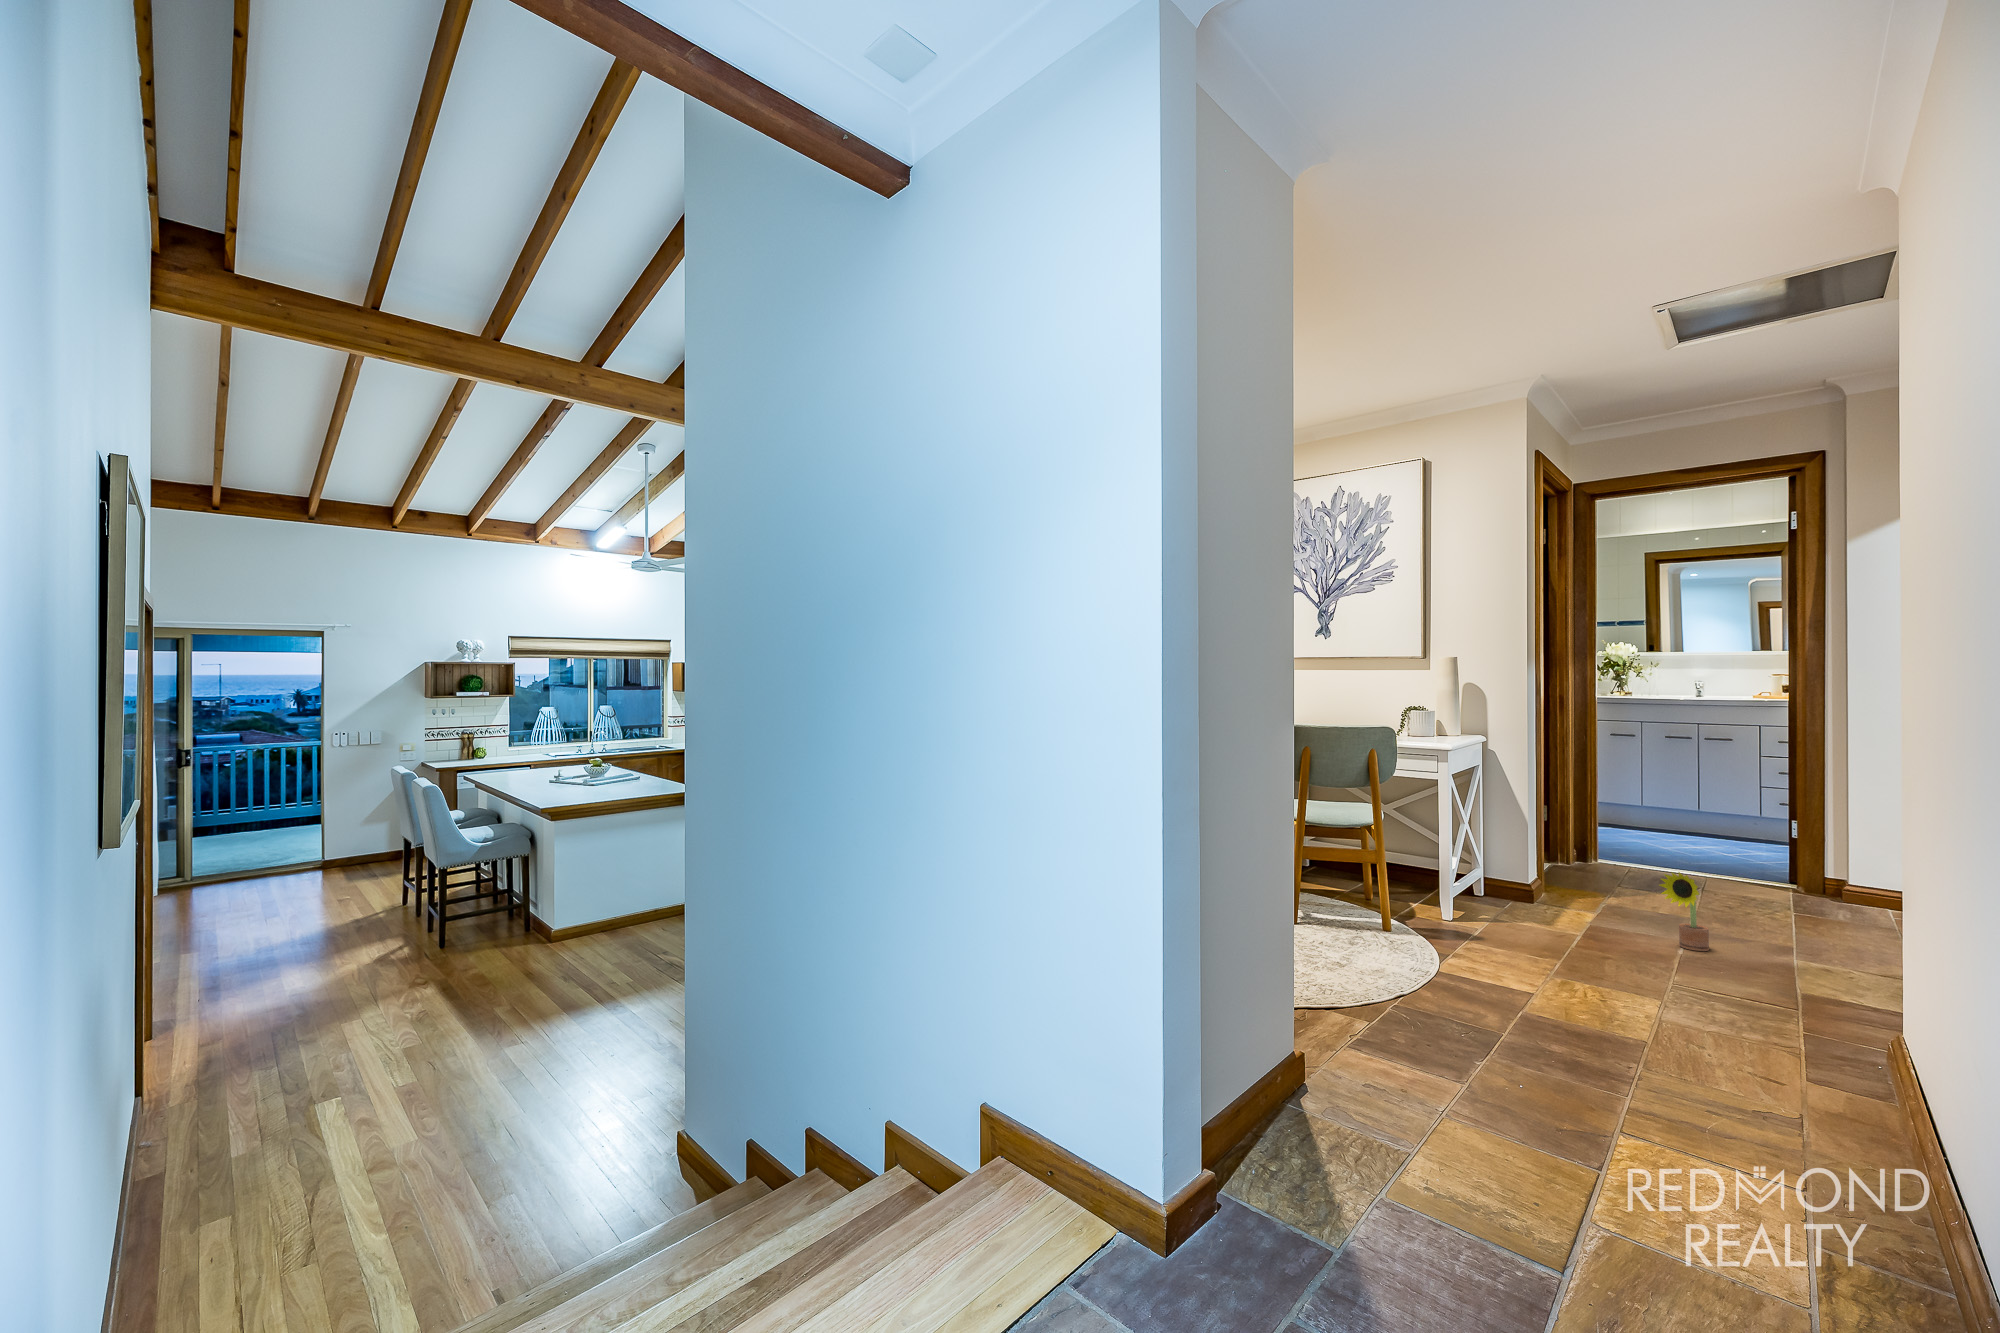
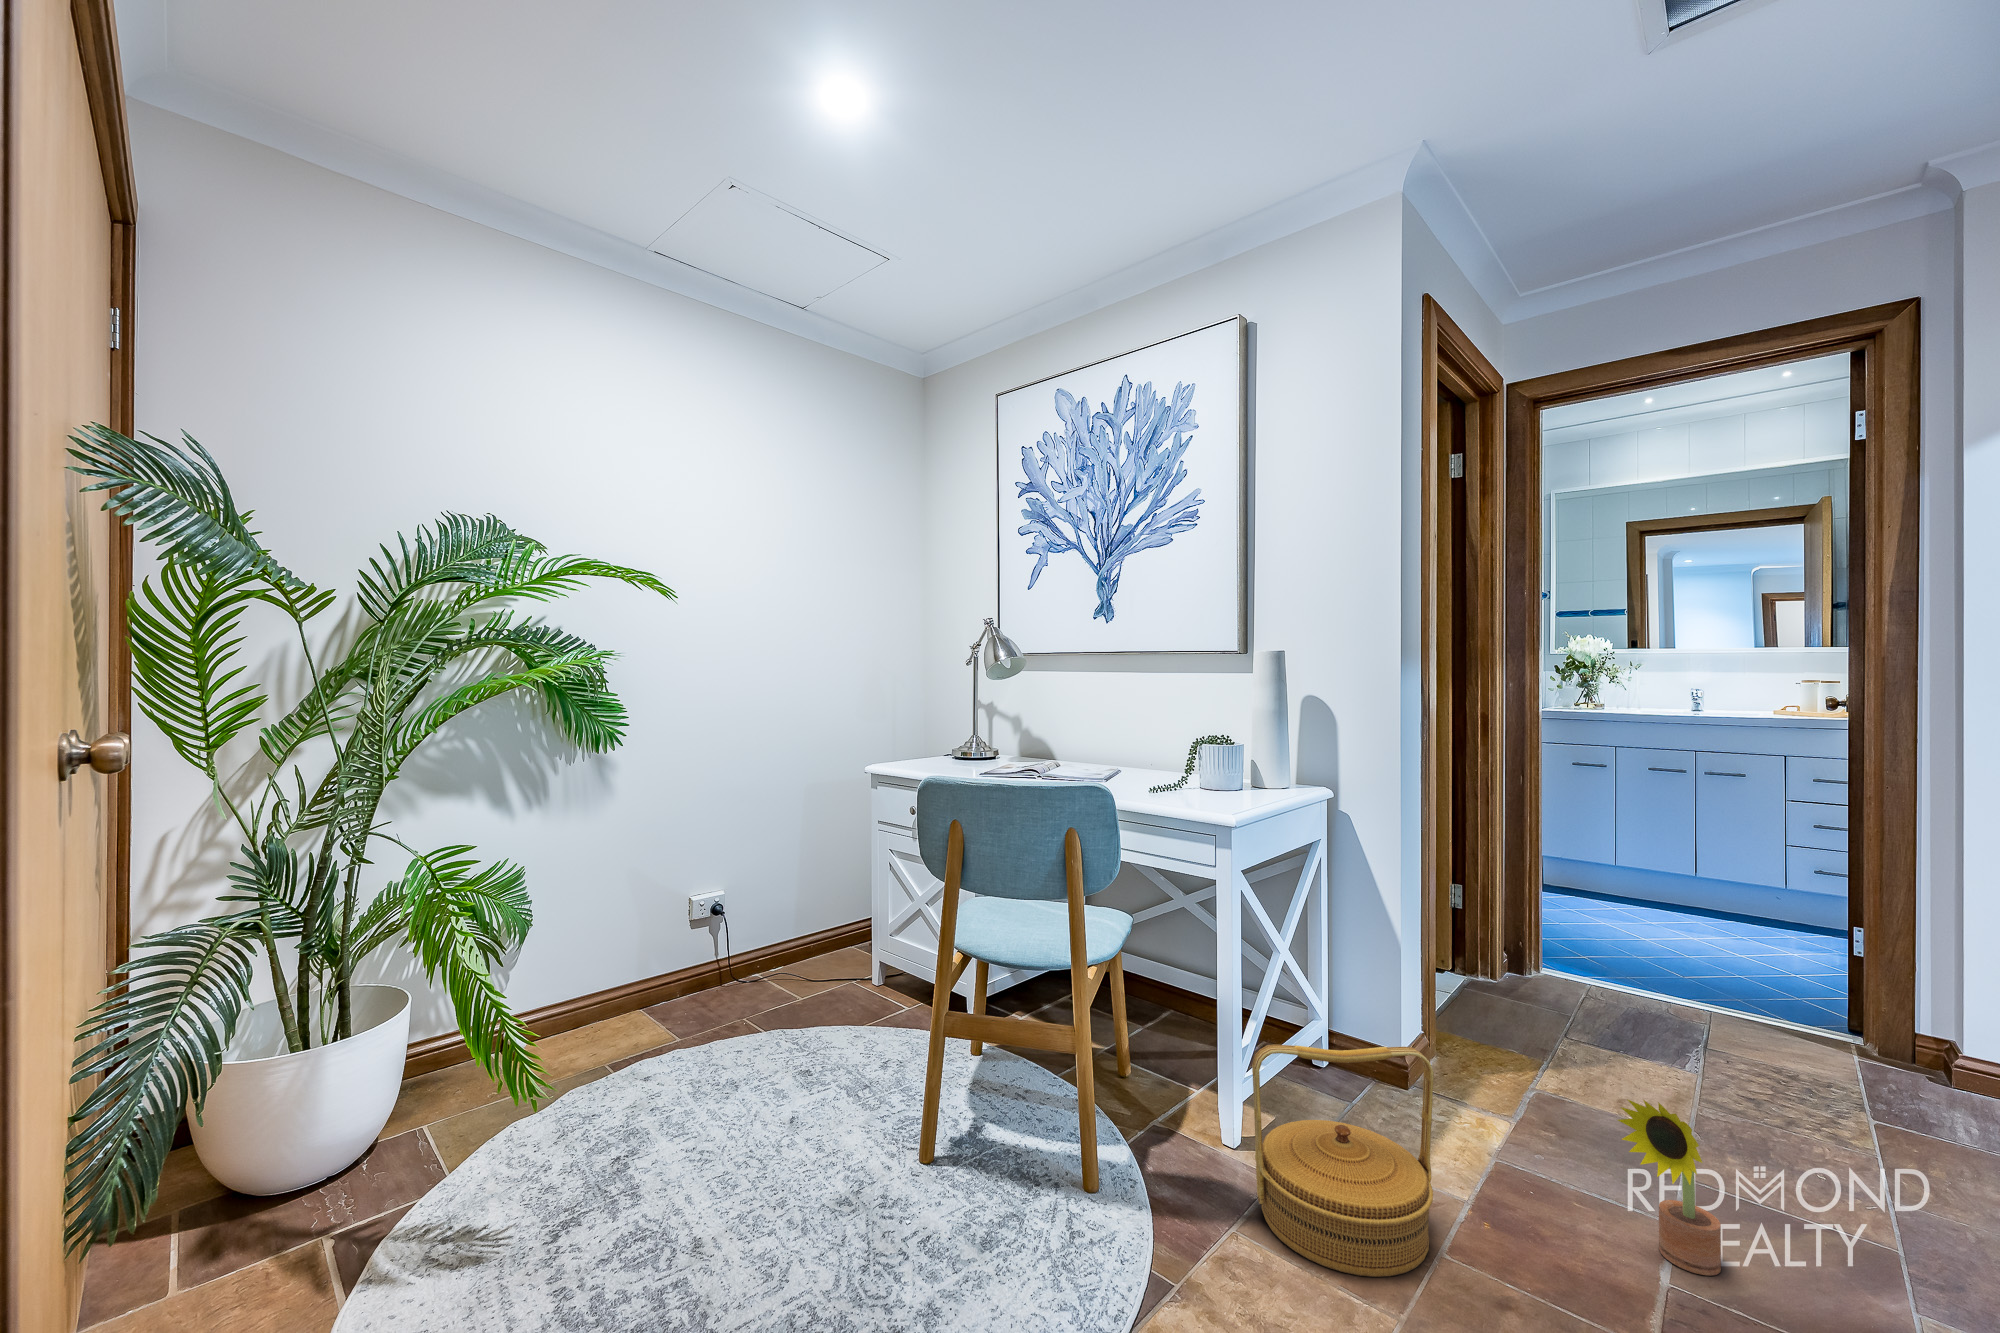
basket: none [1476,854,1570,953] -> present [1252,1045,1434,1277]

